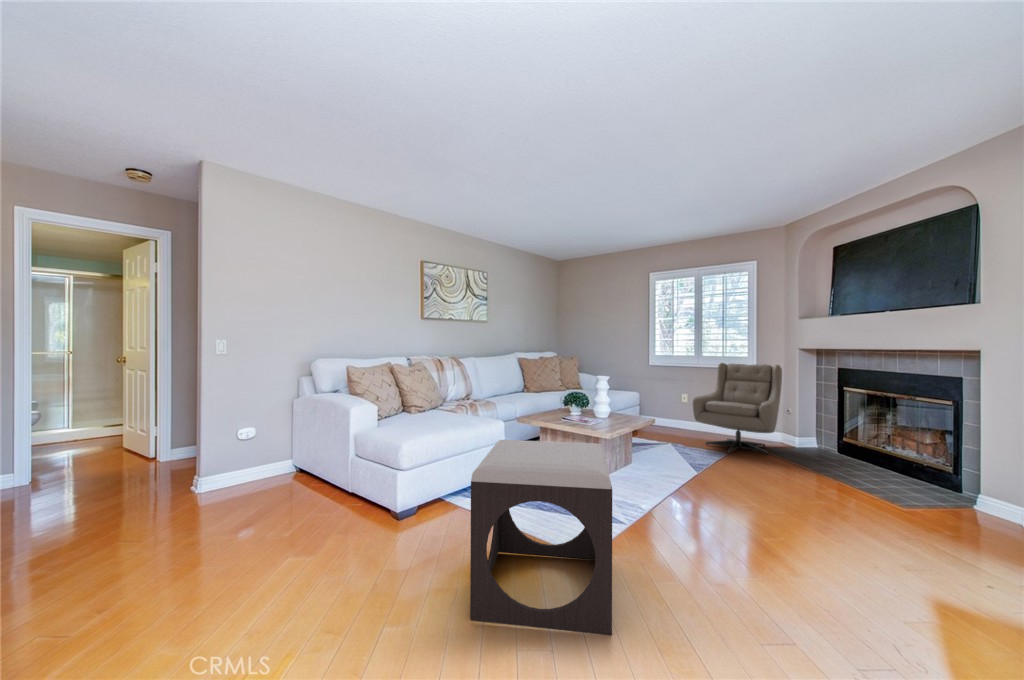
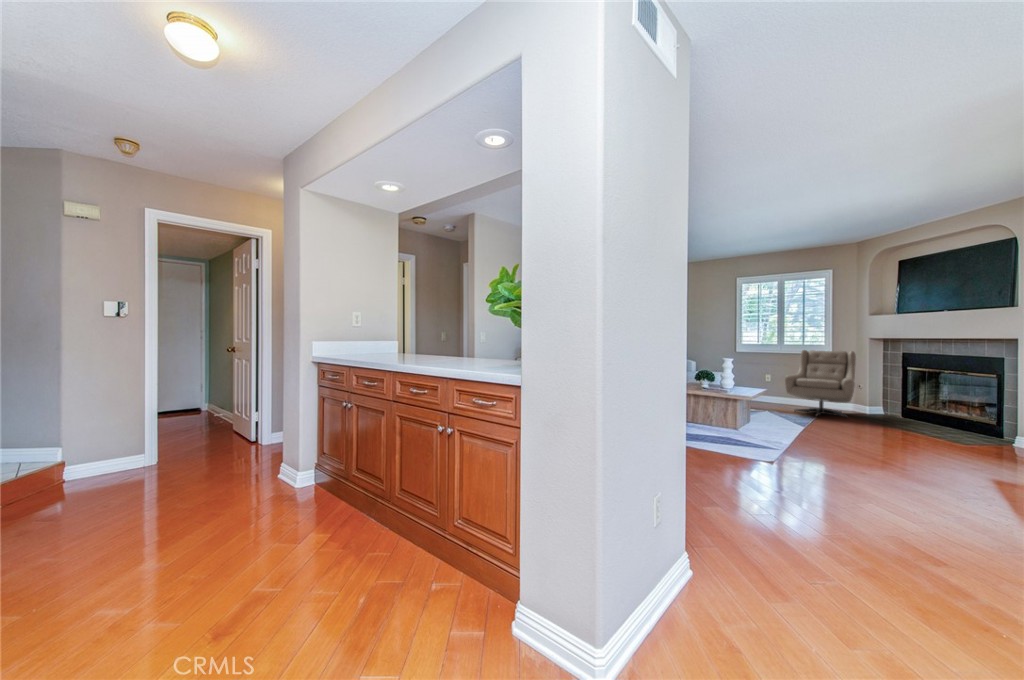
footstool: present [470,440,612,635] -> none [708,391,813,488]

